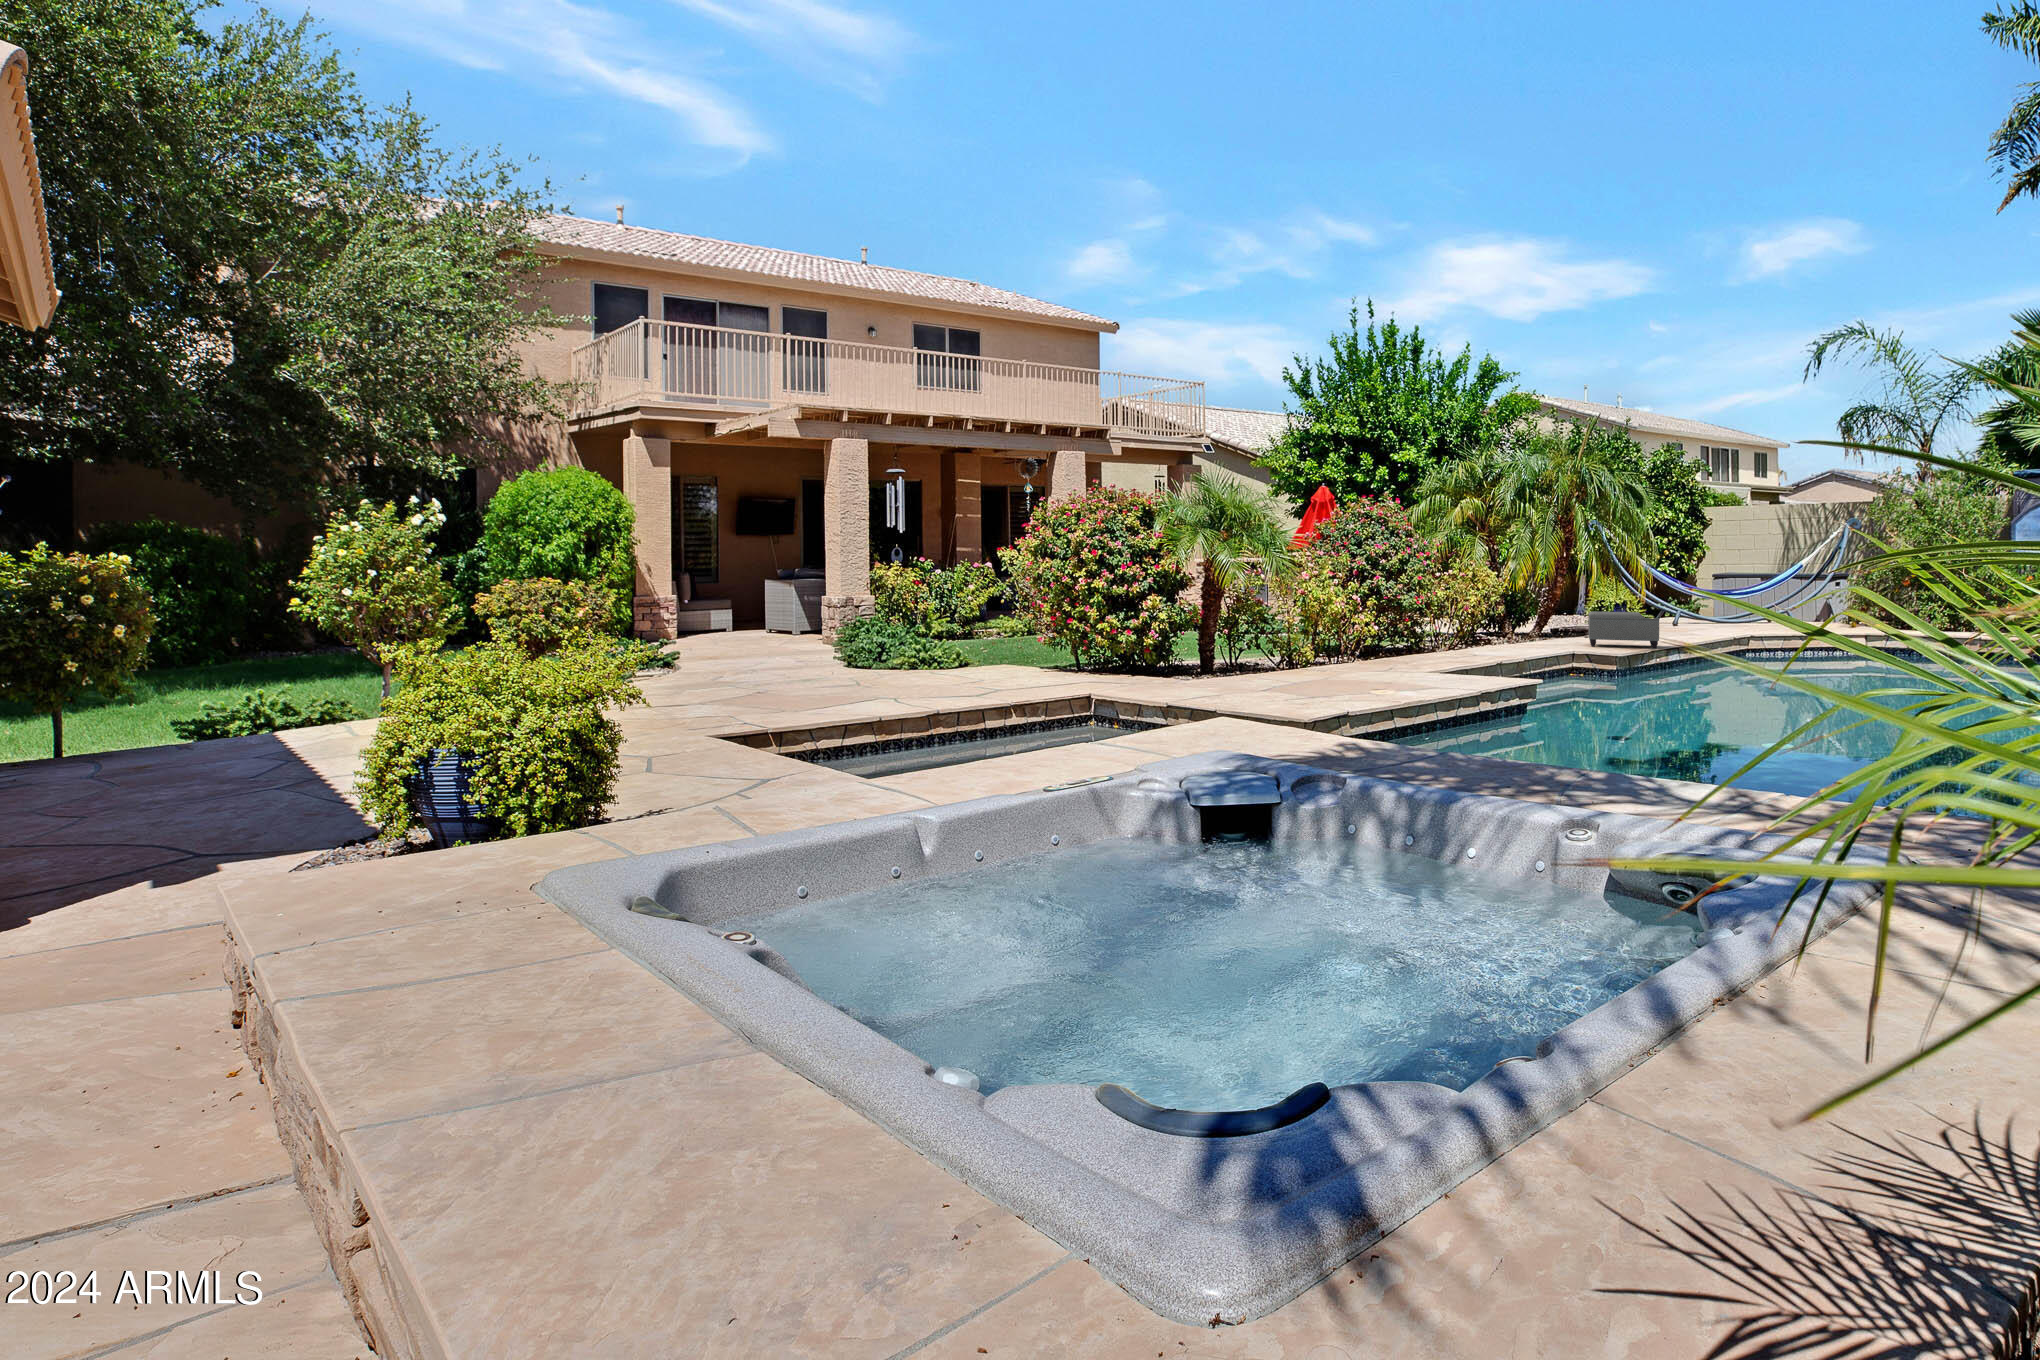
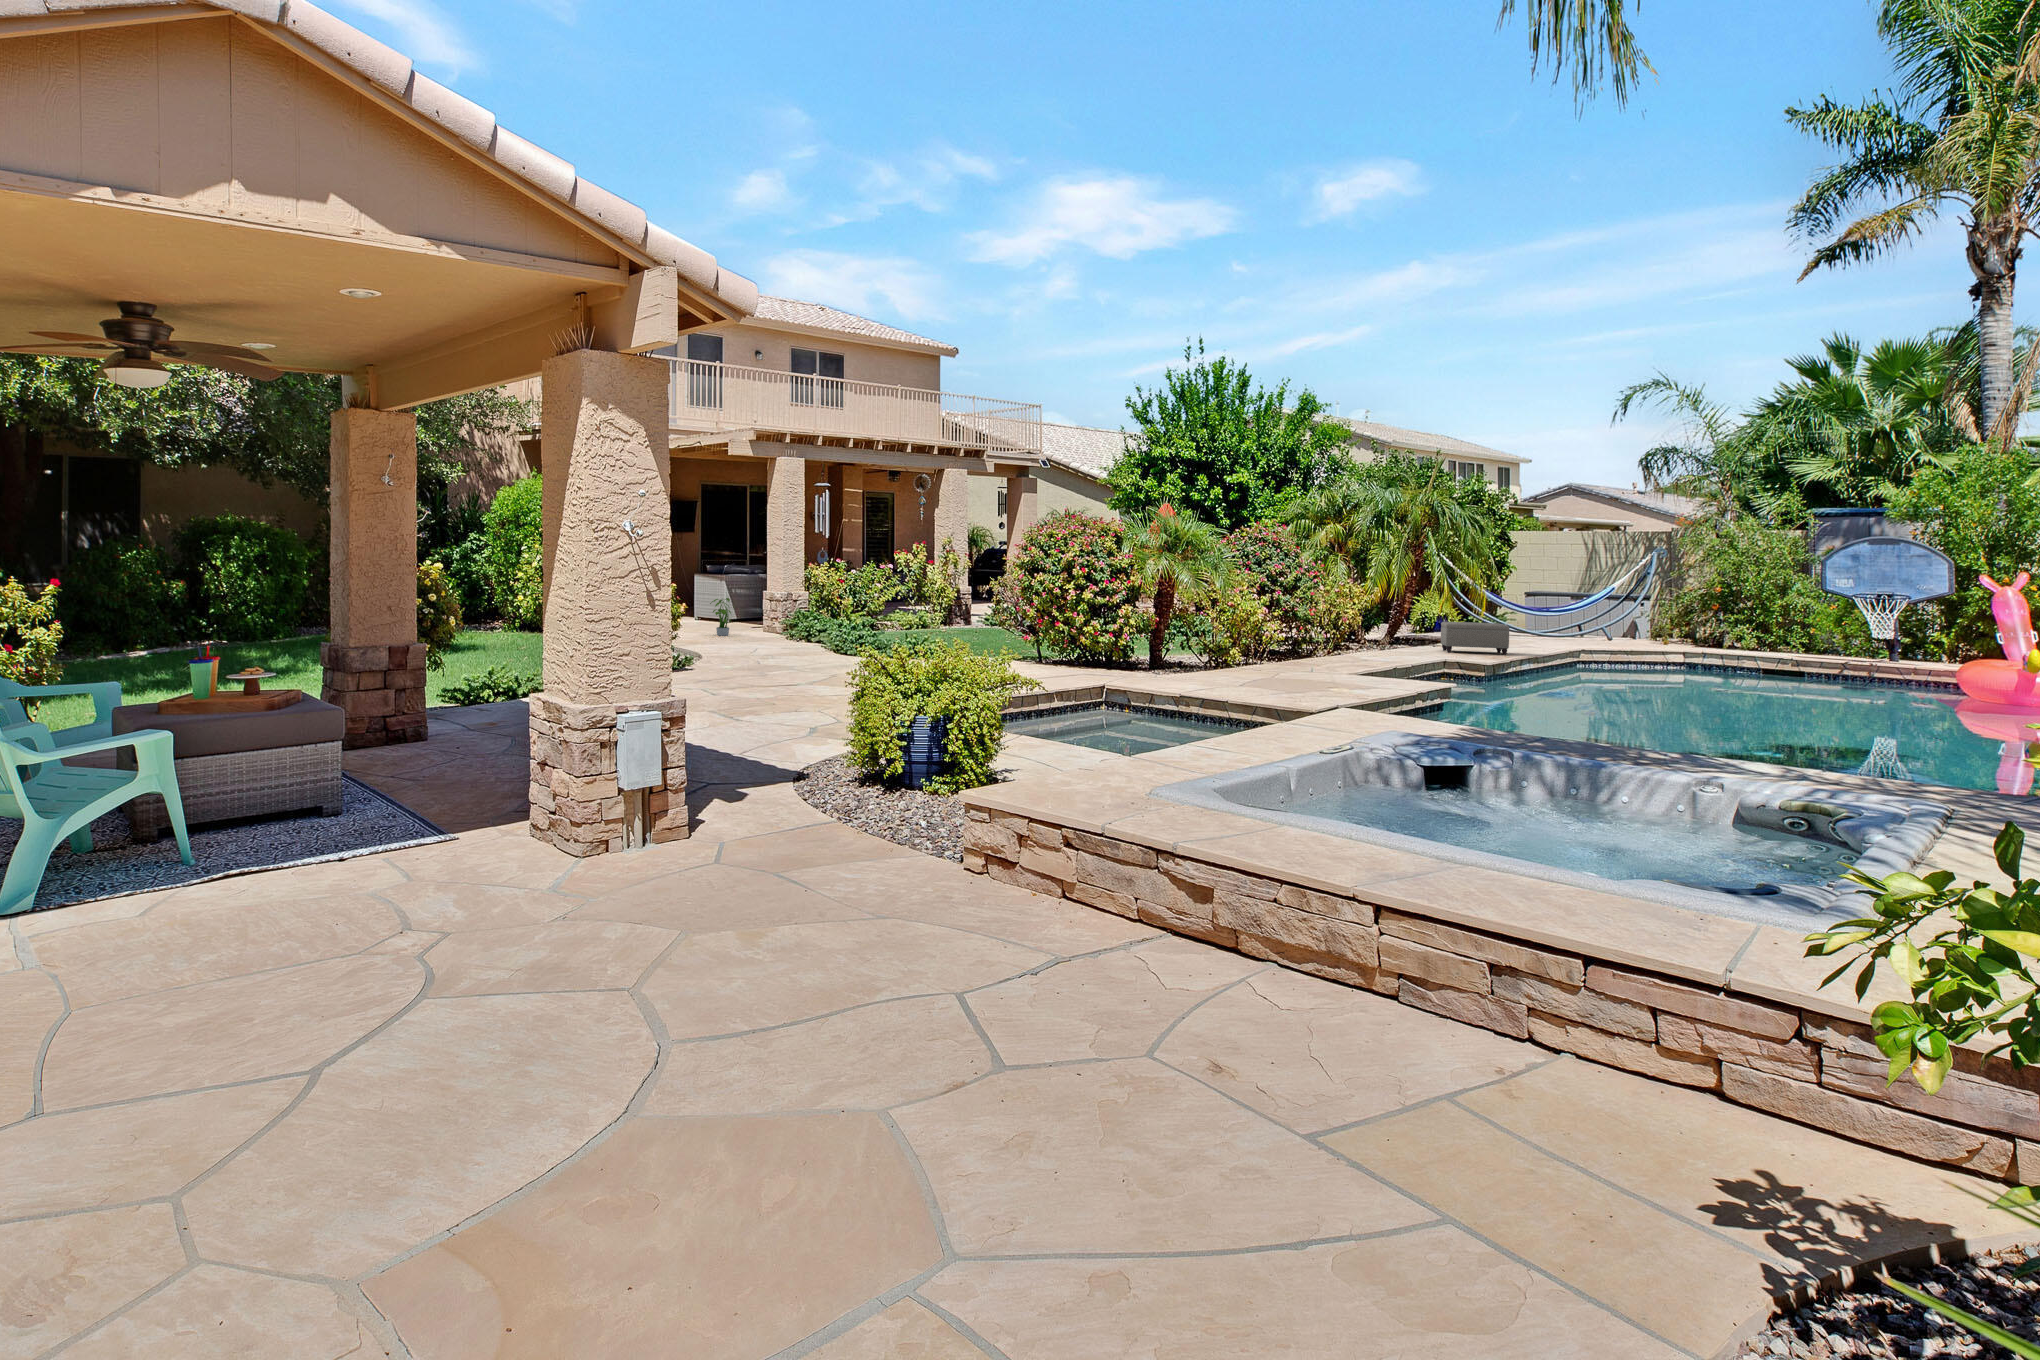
potted plant: none [769,594,798,637] -> present [710,598,734,636]

